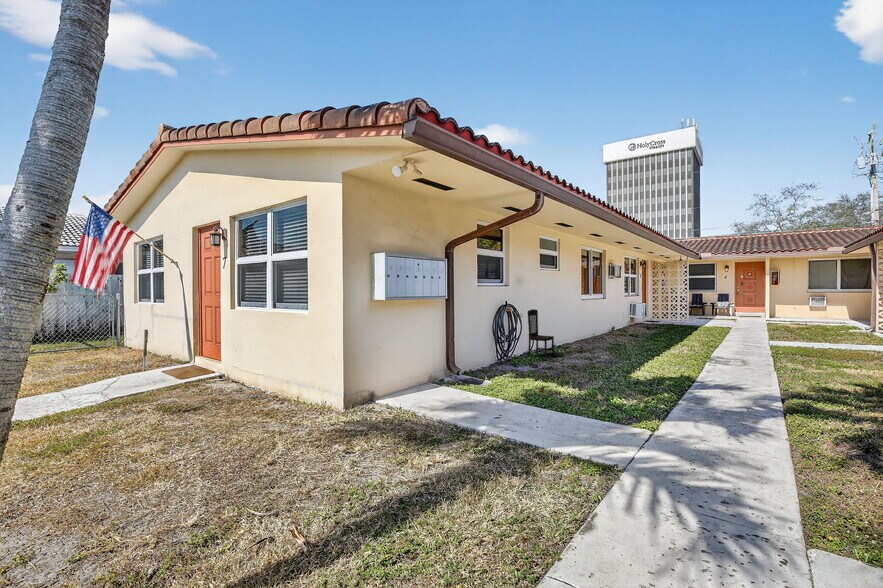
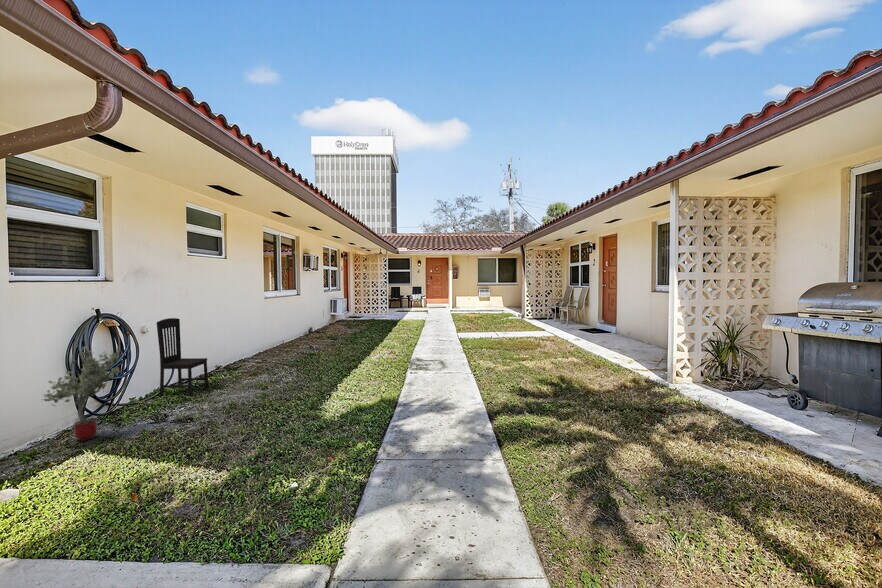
potted tree: none [489,320,519,370] -> present [43,347,120,441]

